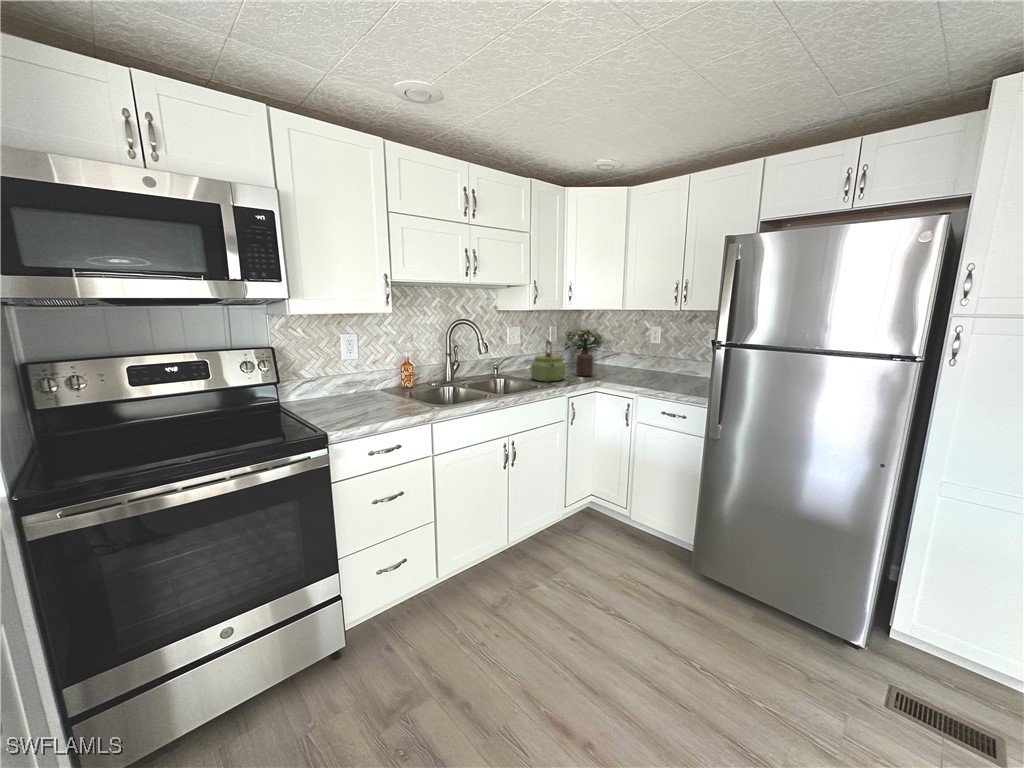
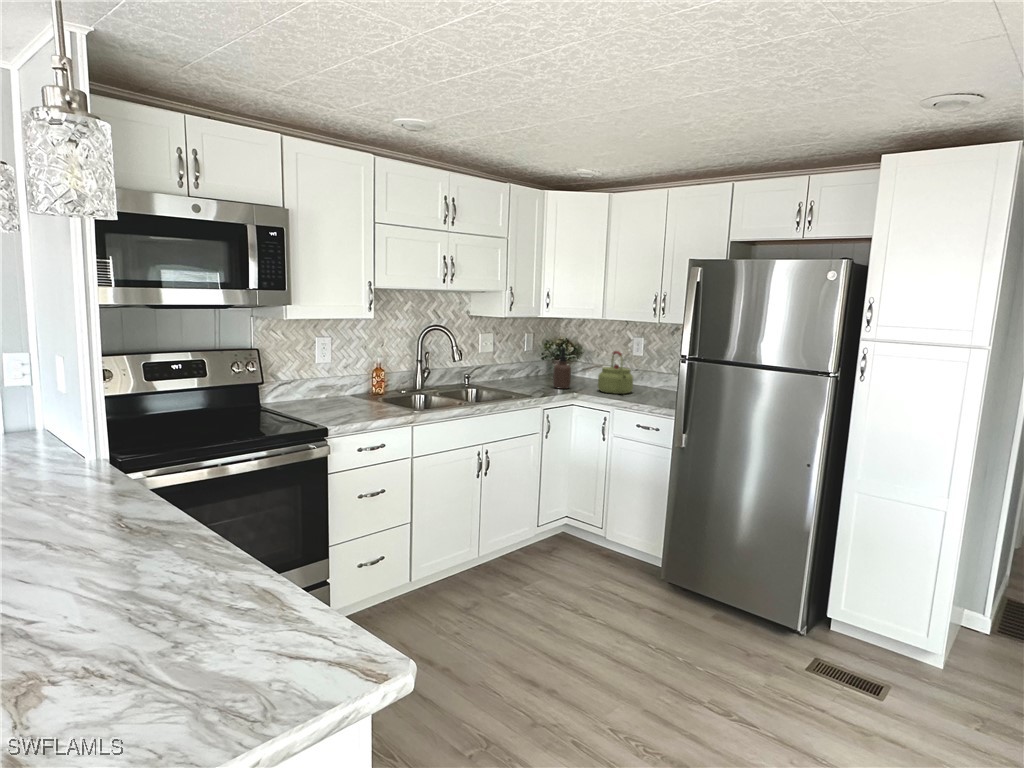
kettle: present [531,340,565,381] -> present [598,351,633,394]

